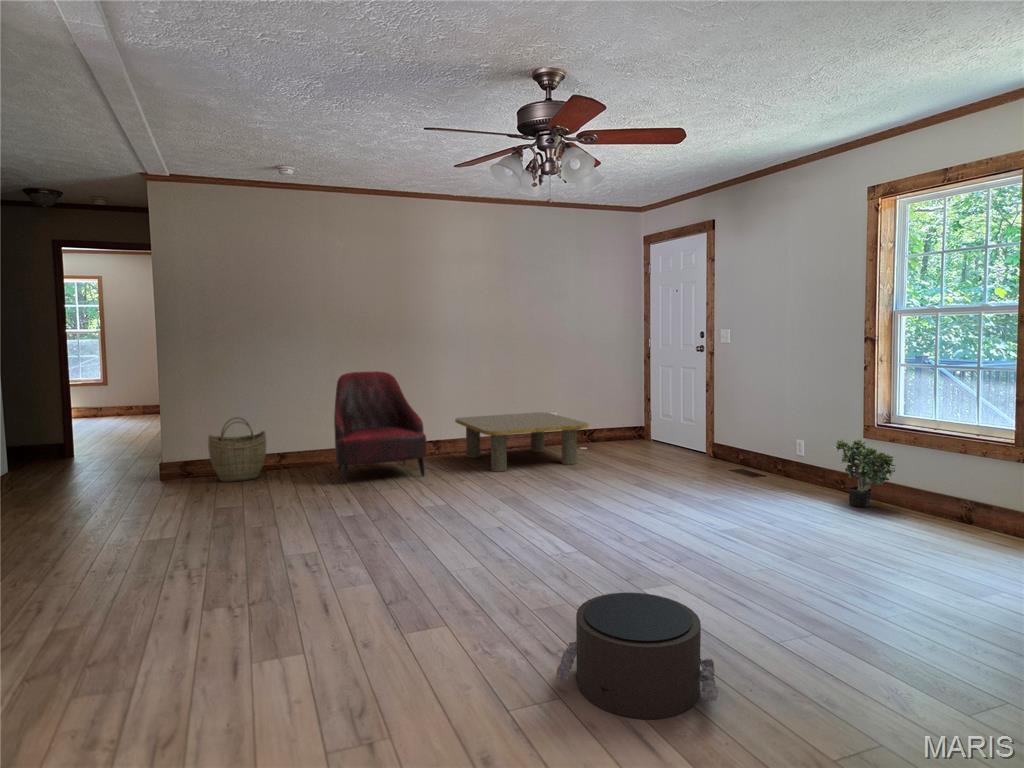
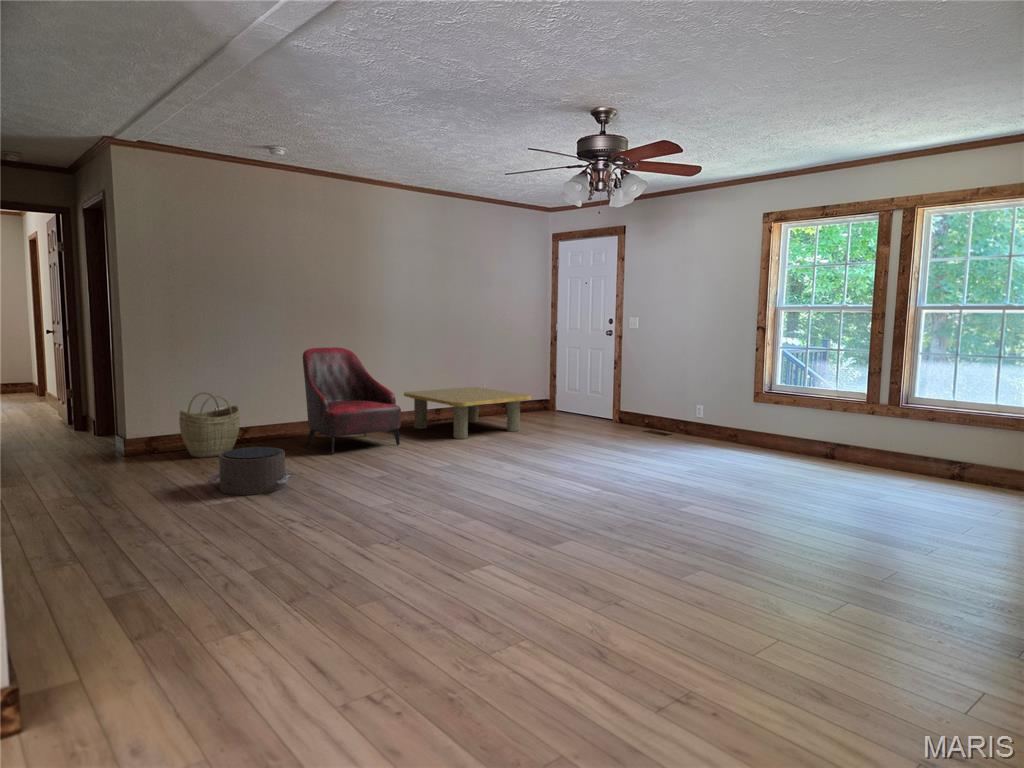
potted plant: present [834,440,895,507] -> none [739,402,782,452]
pouf: present [556,593,719,719] -> present [206,447,293,495]

